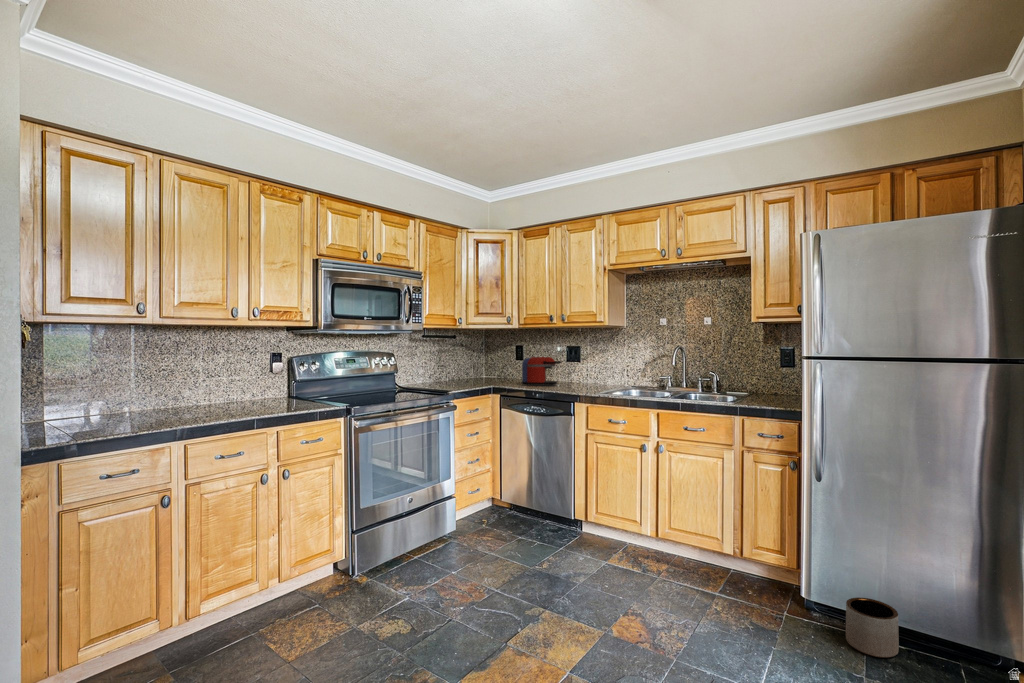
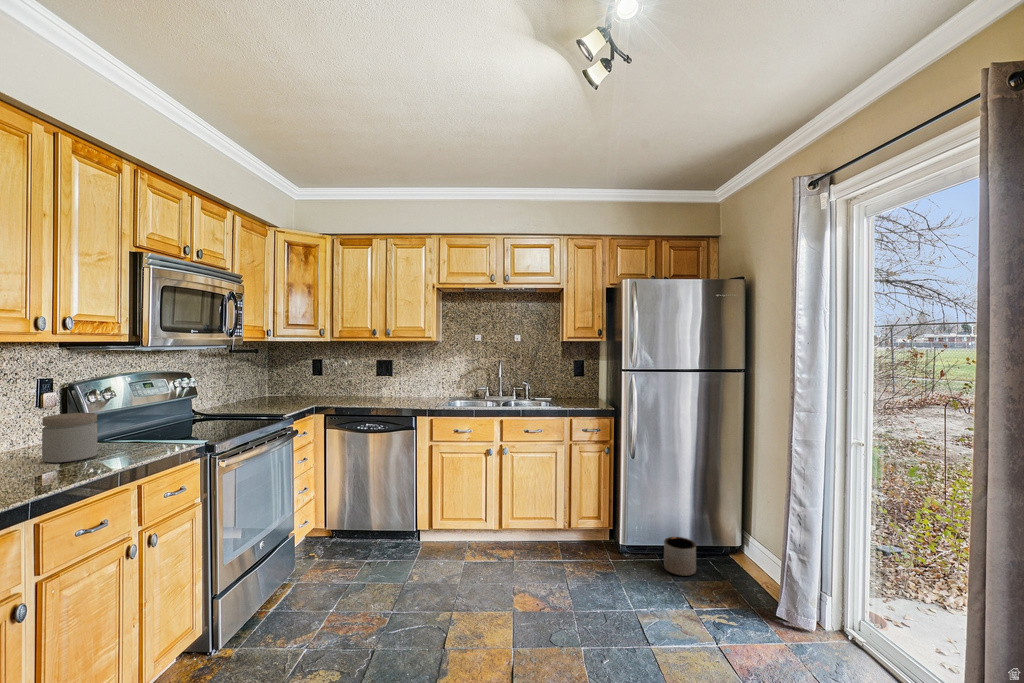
coffee maker: present [521,357,561,386] -> none [336,371,379,402]
jar: none [263,376,293,407] -> present [42,413,97,463]

